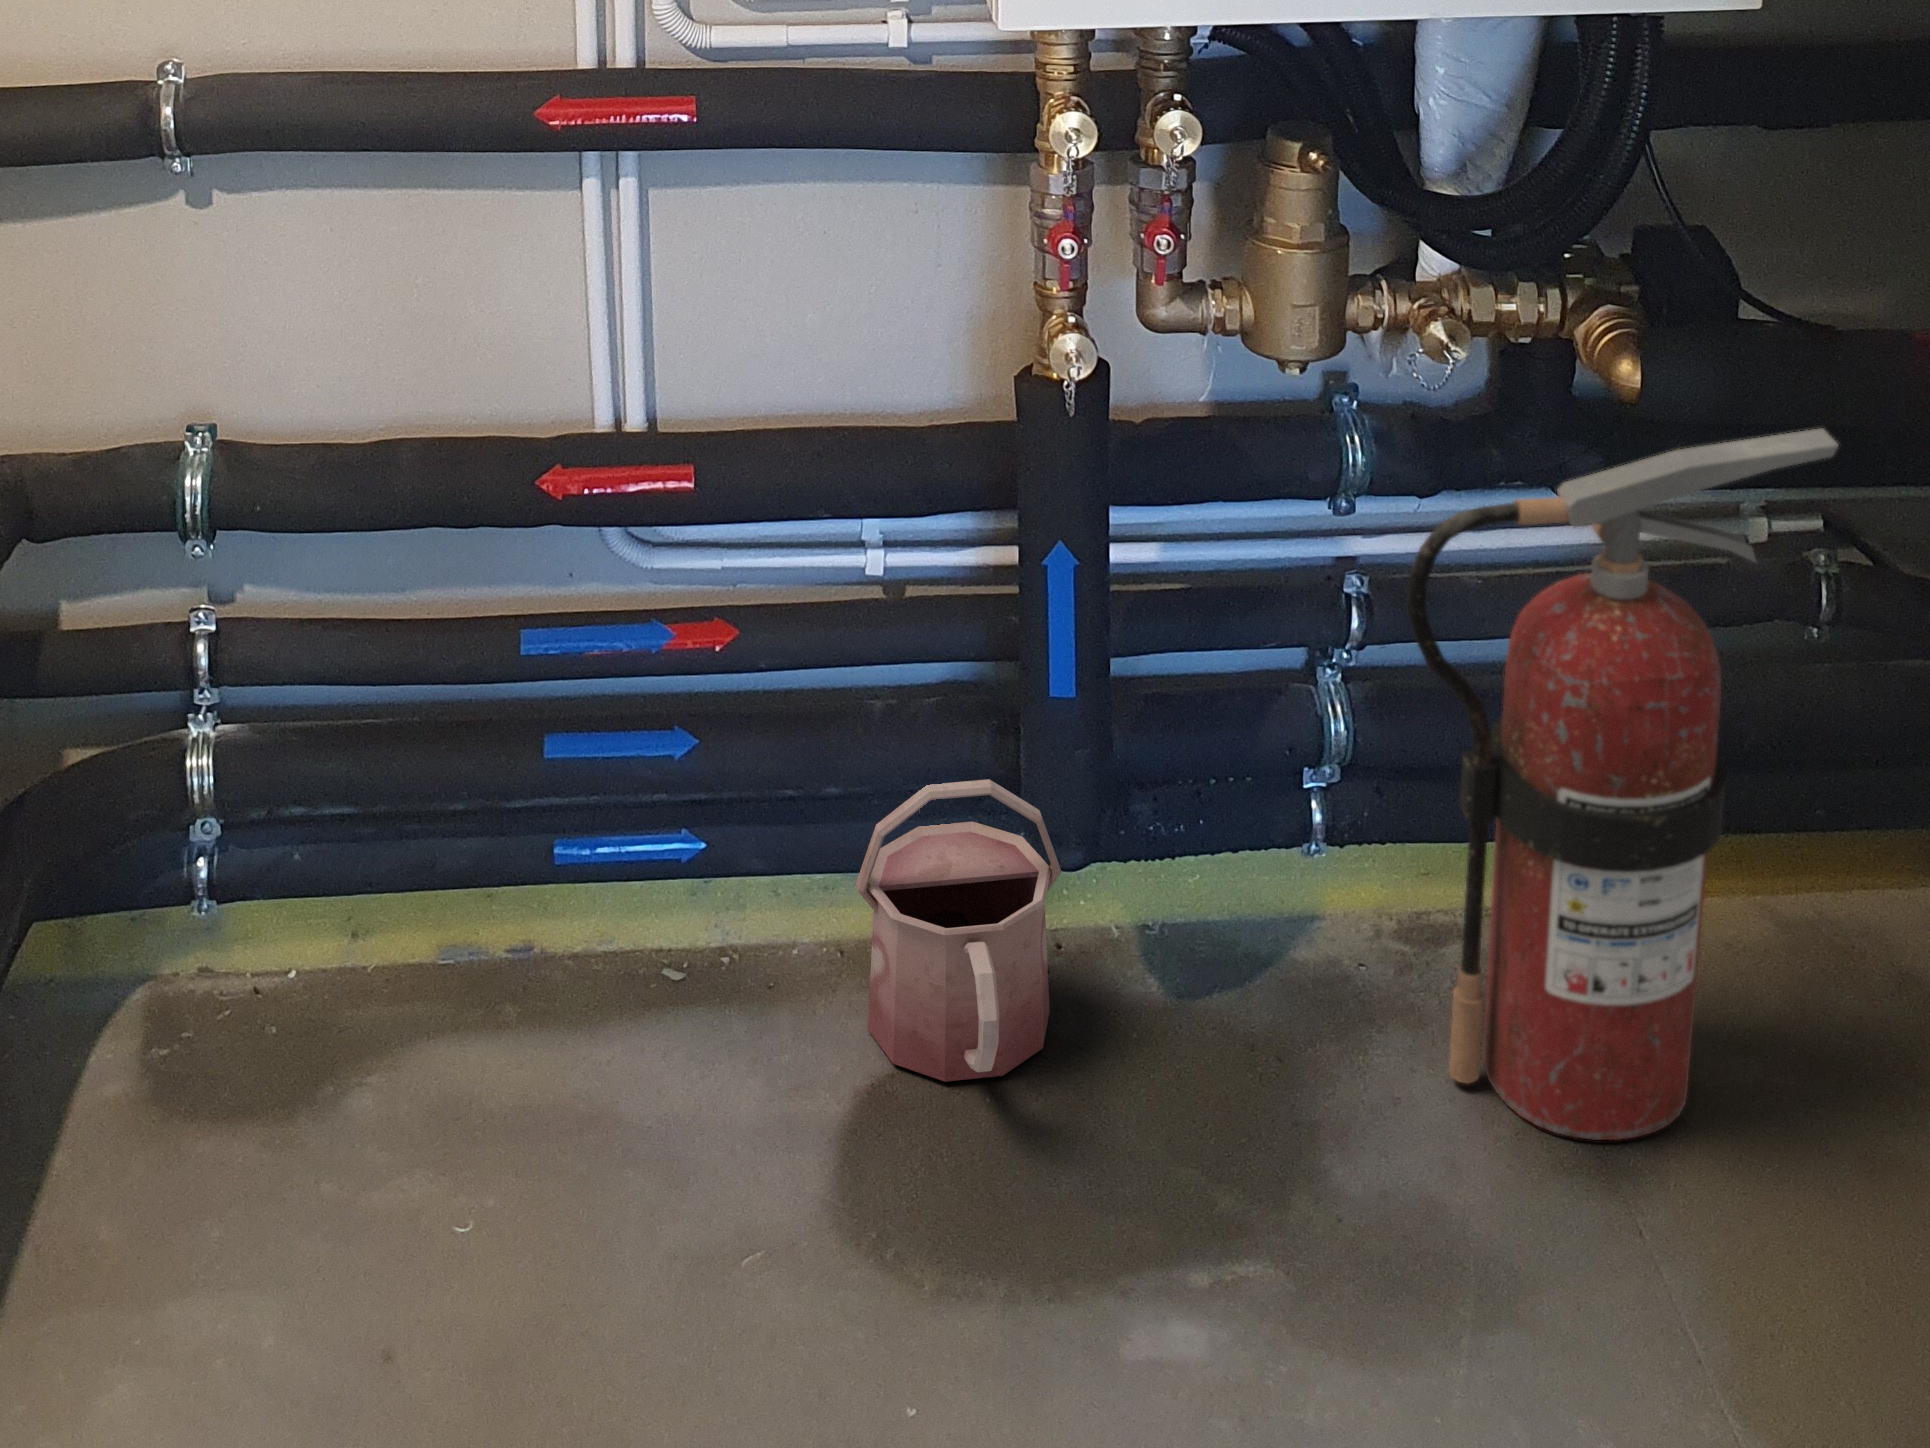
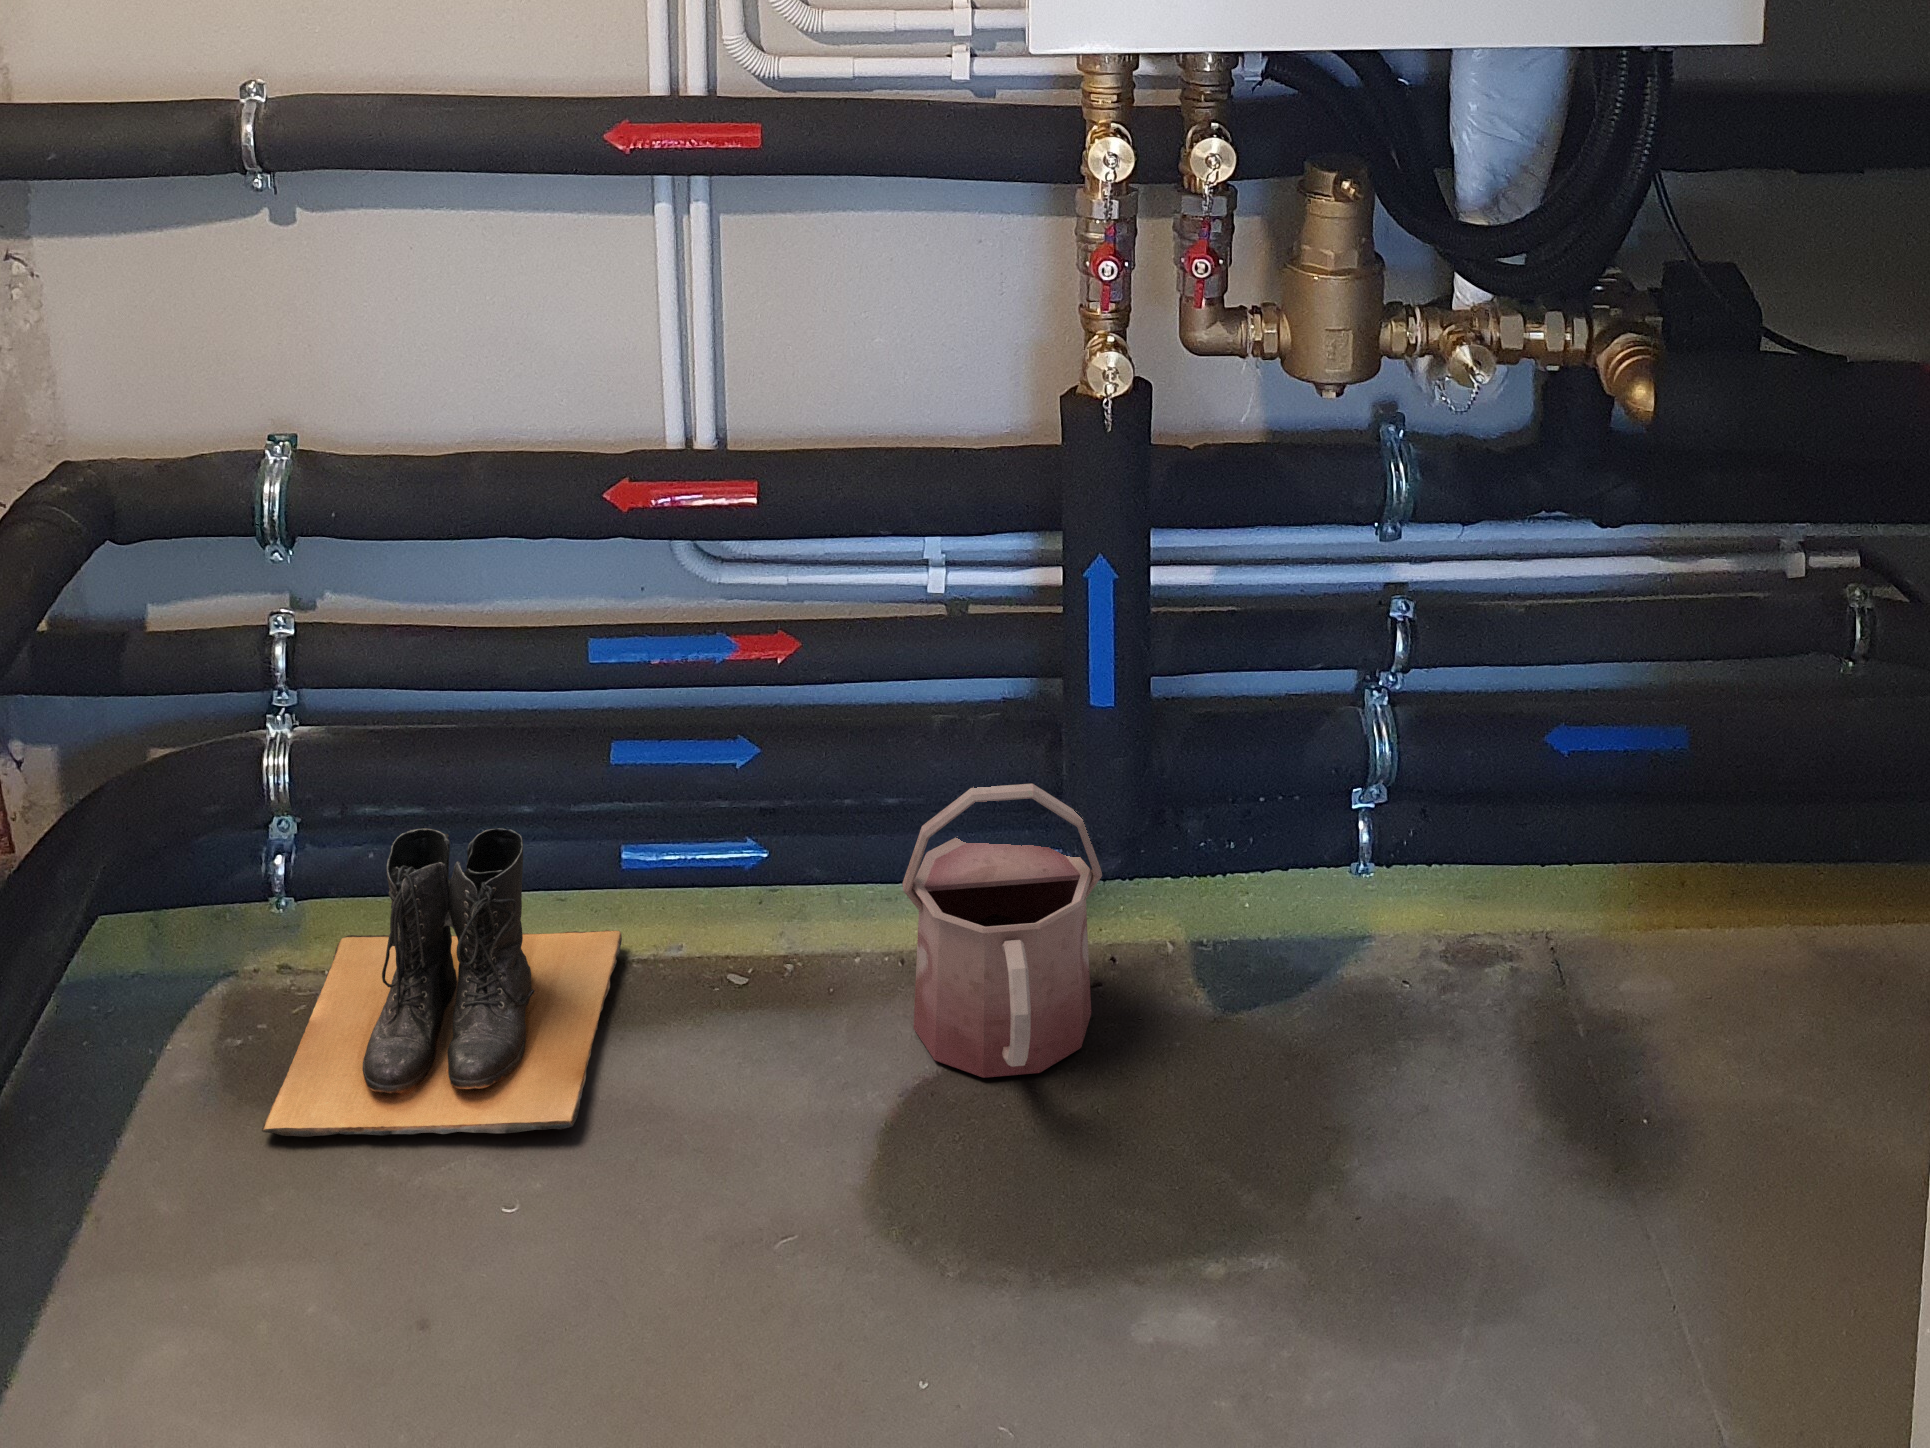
fire extinguisher: present [1407,428,1838,1140] -> none [1427,449,1841,1139]
boots: none [208,831,561,1152] -> present [262,828,622,1137]

